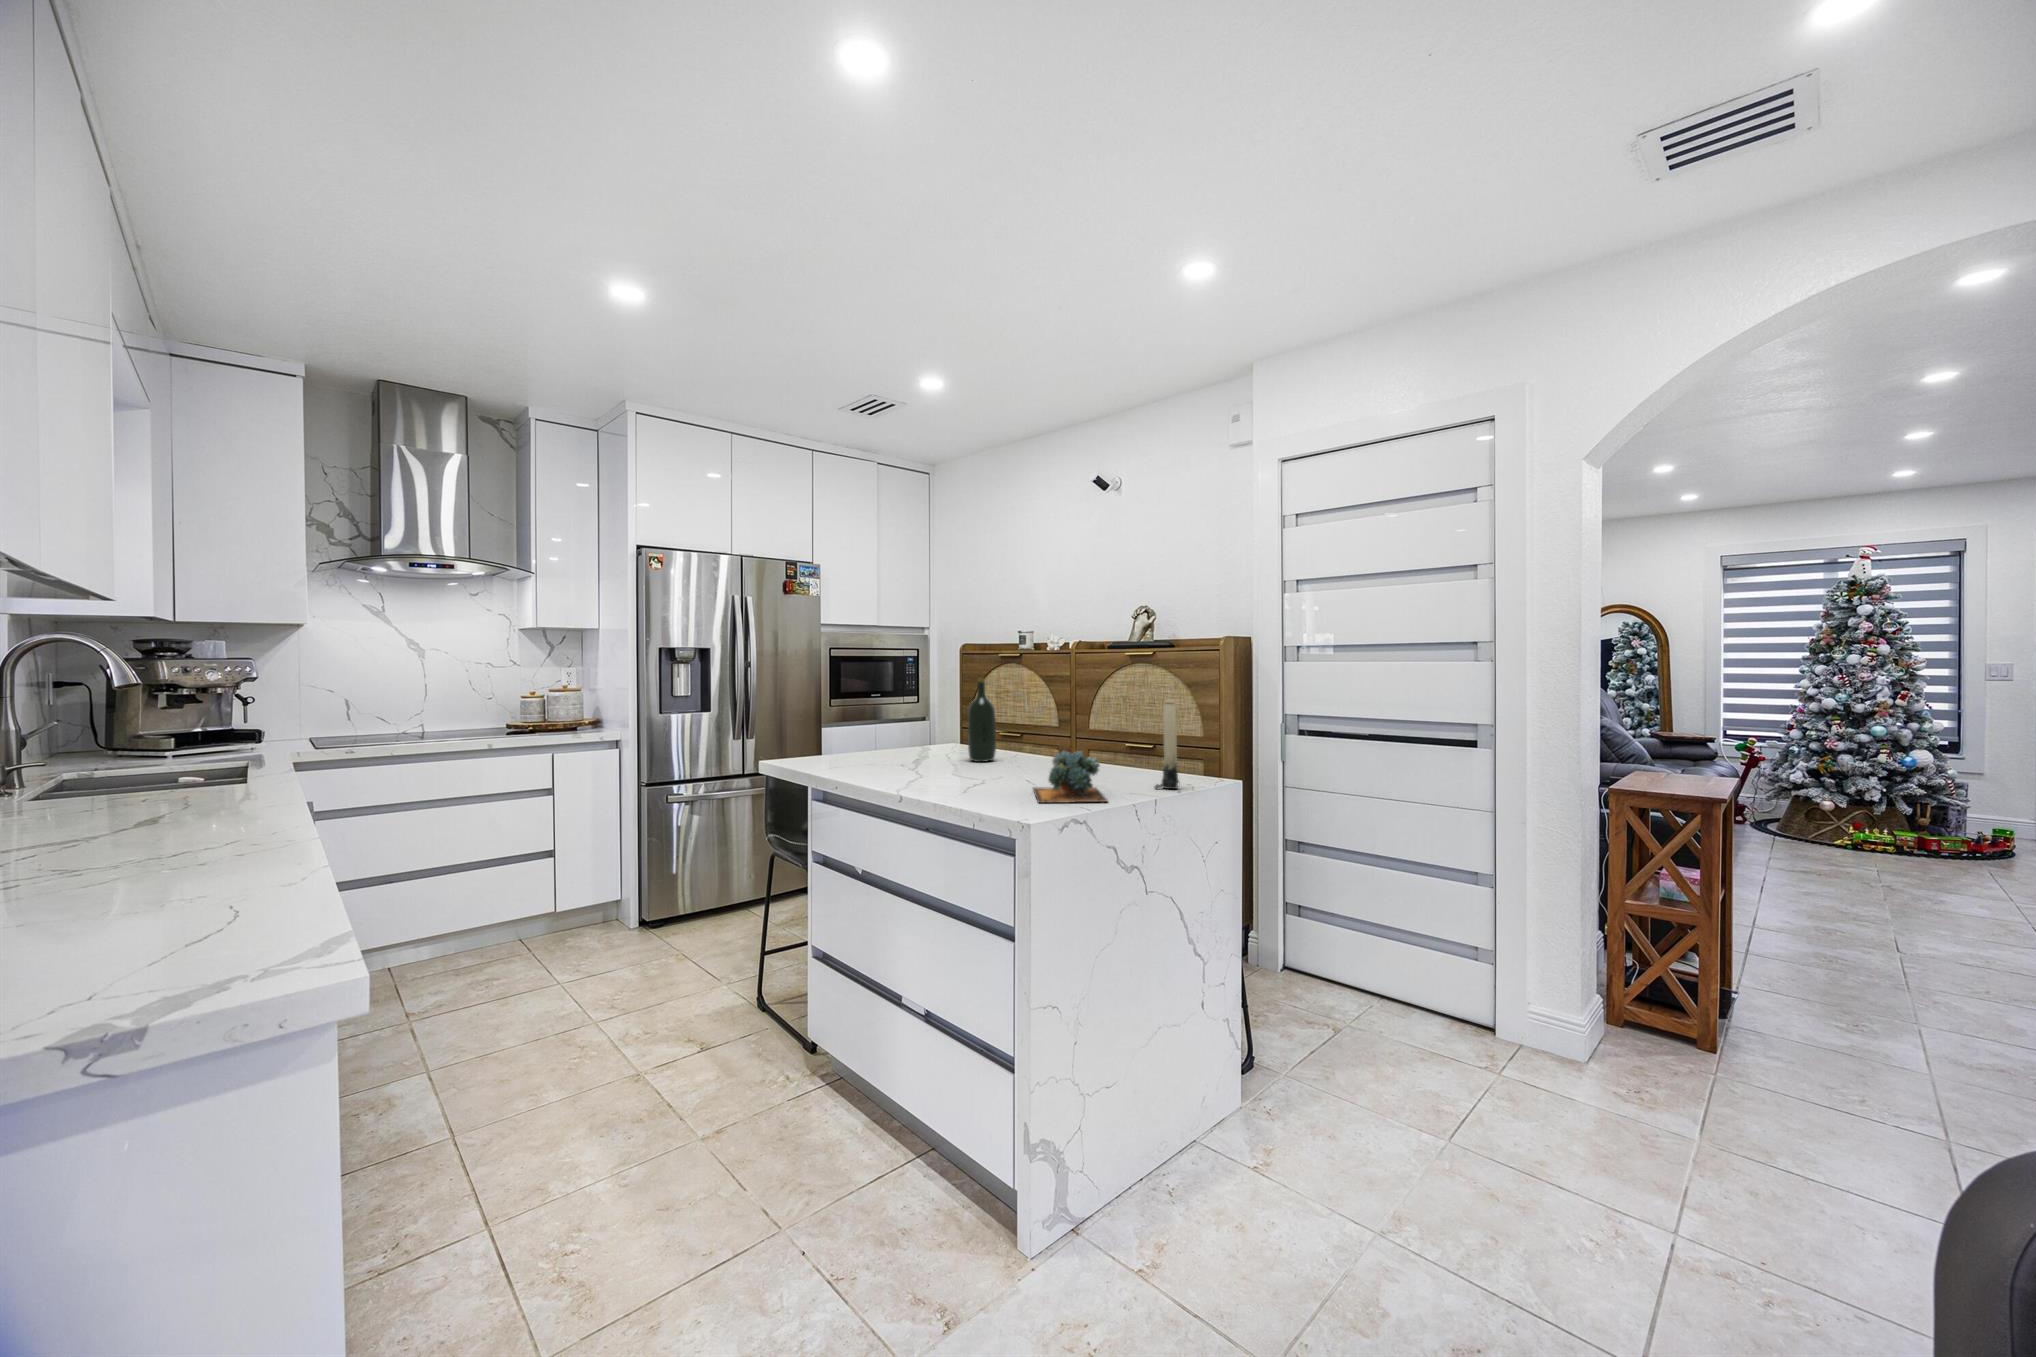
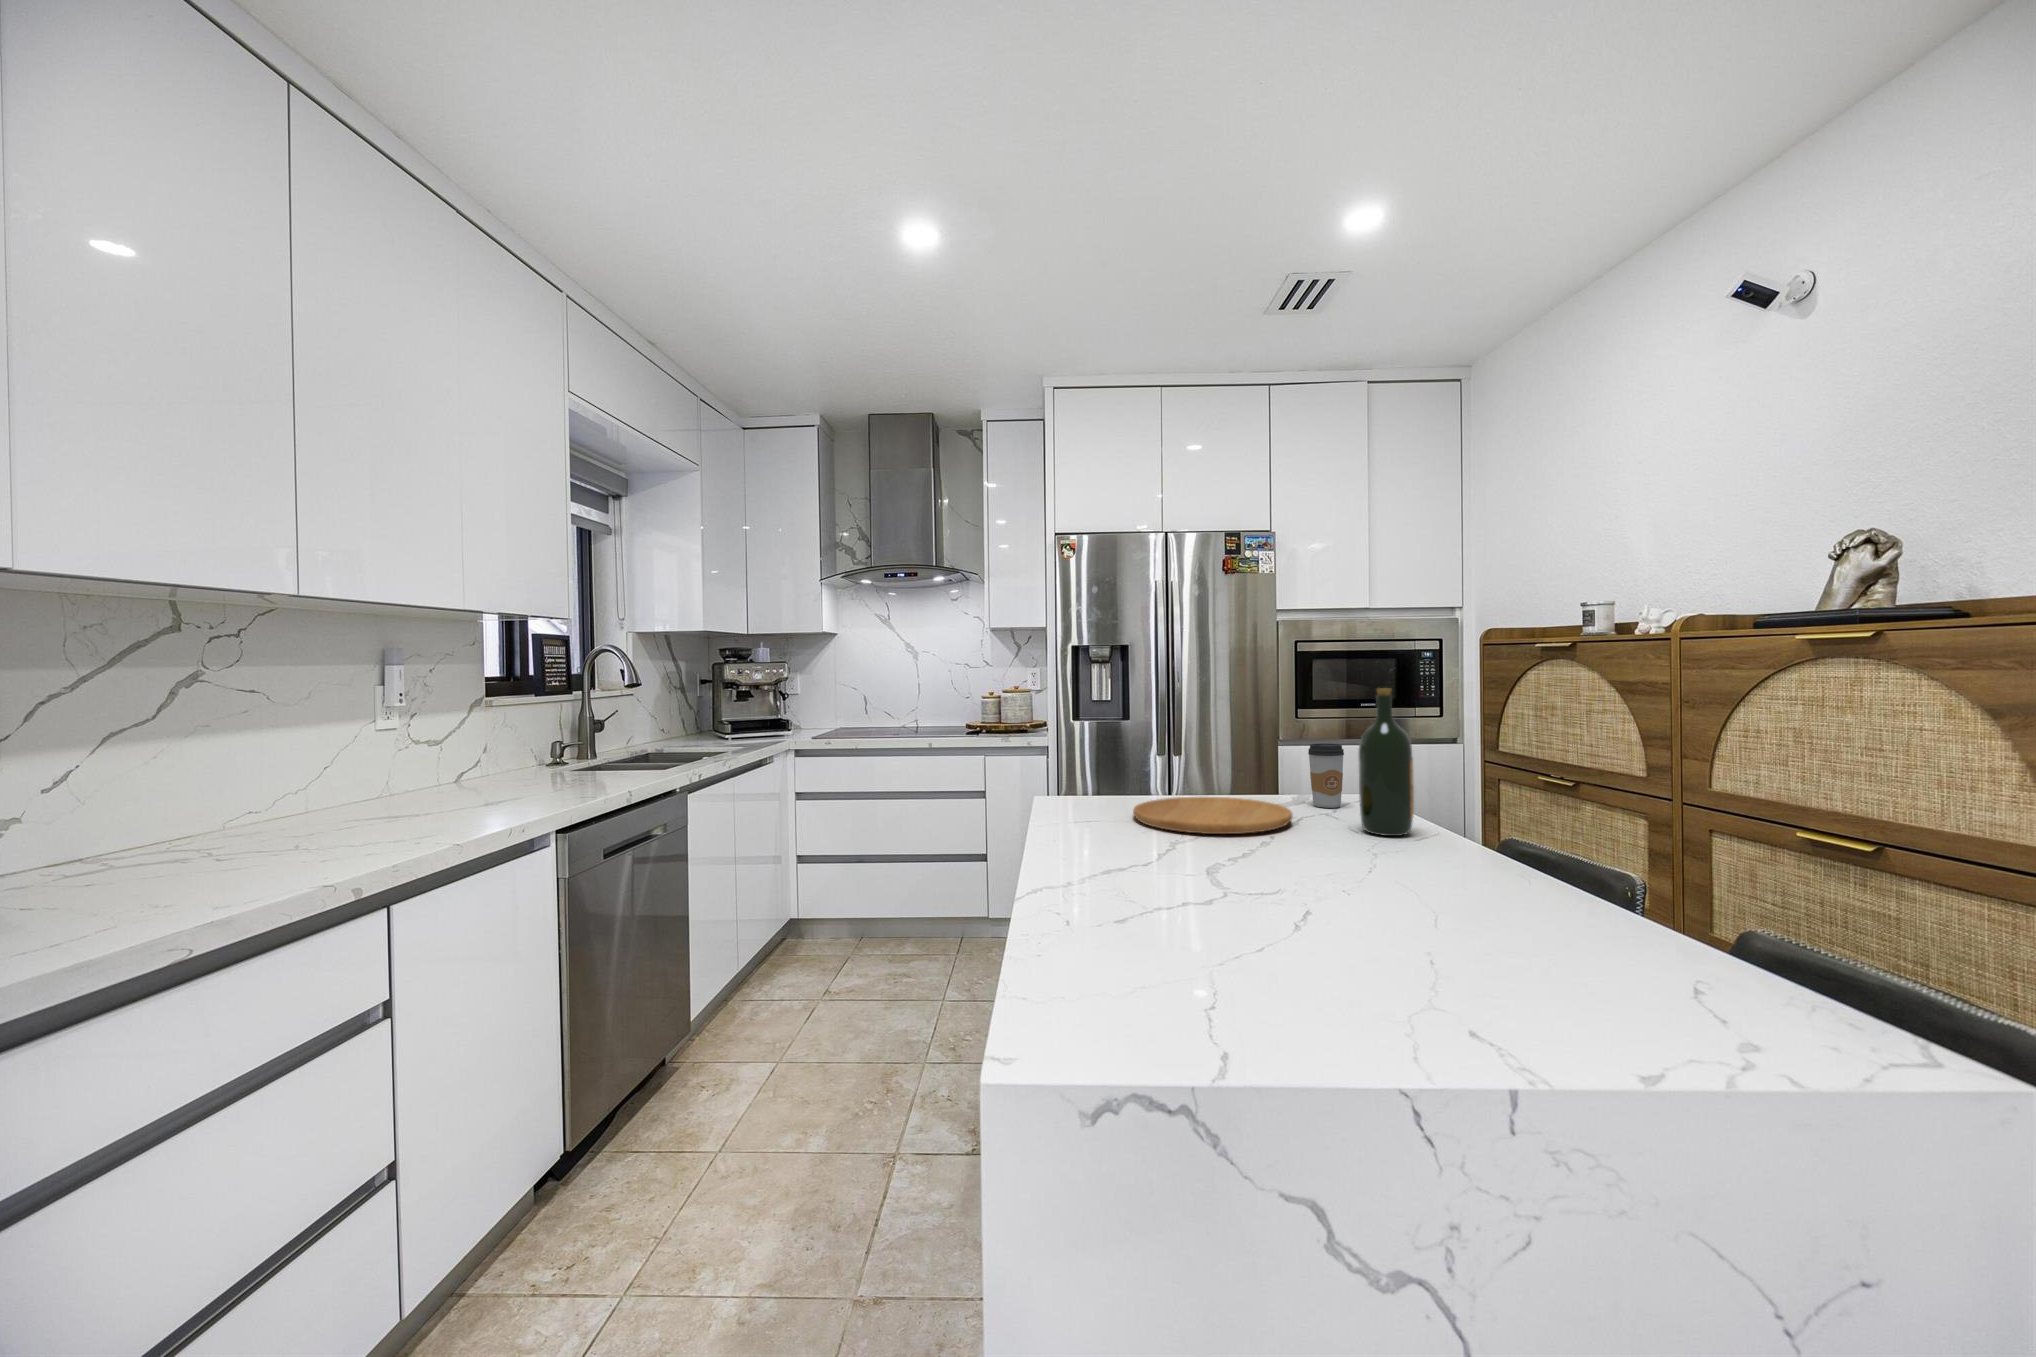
candle: present [1155,701,1179,789] -> none [1689,768,1788,1028]
coffee cup: none [919,715,940,755] -> present [1308,743,1344,808]
succulent plant: present [1033,751,1107,803] -> none [1278,865,1505,1029]
cutting board: none [832,753,934,771] -> present [1133,797,1292,834]

